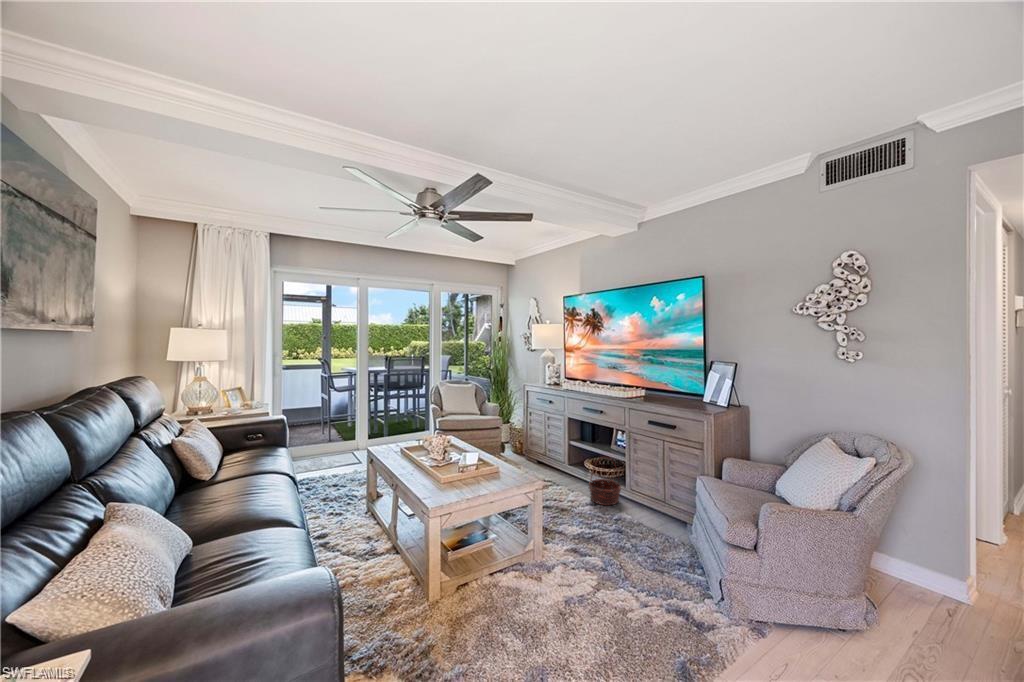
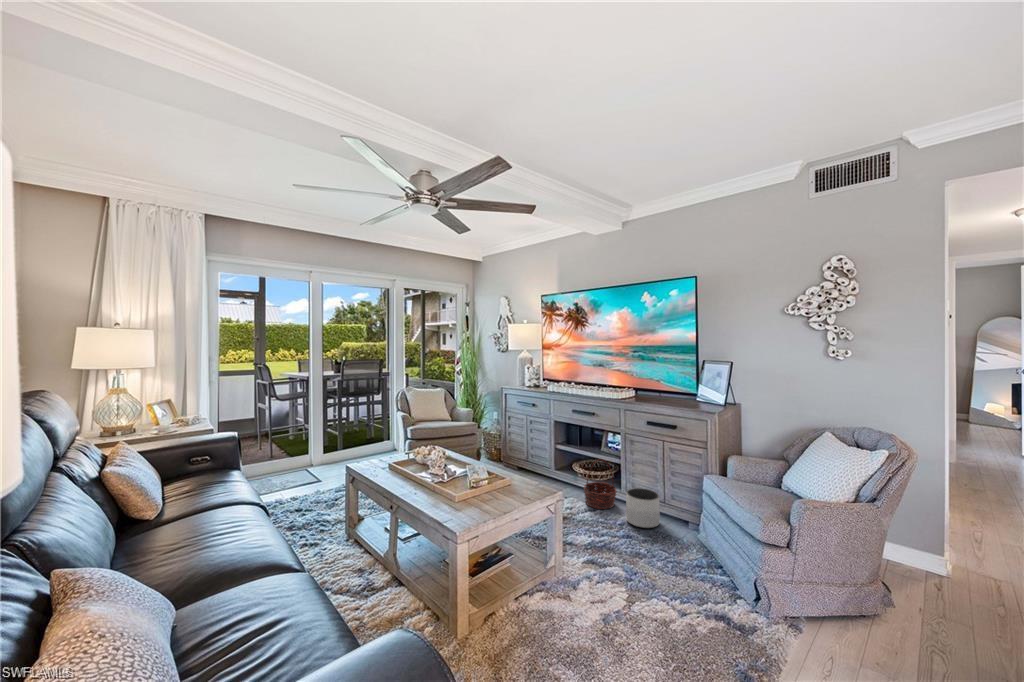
planter: none [624,487,657,526] -> present [626,488,660,528]

